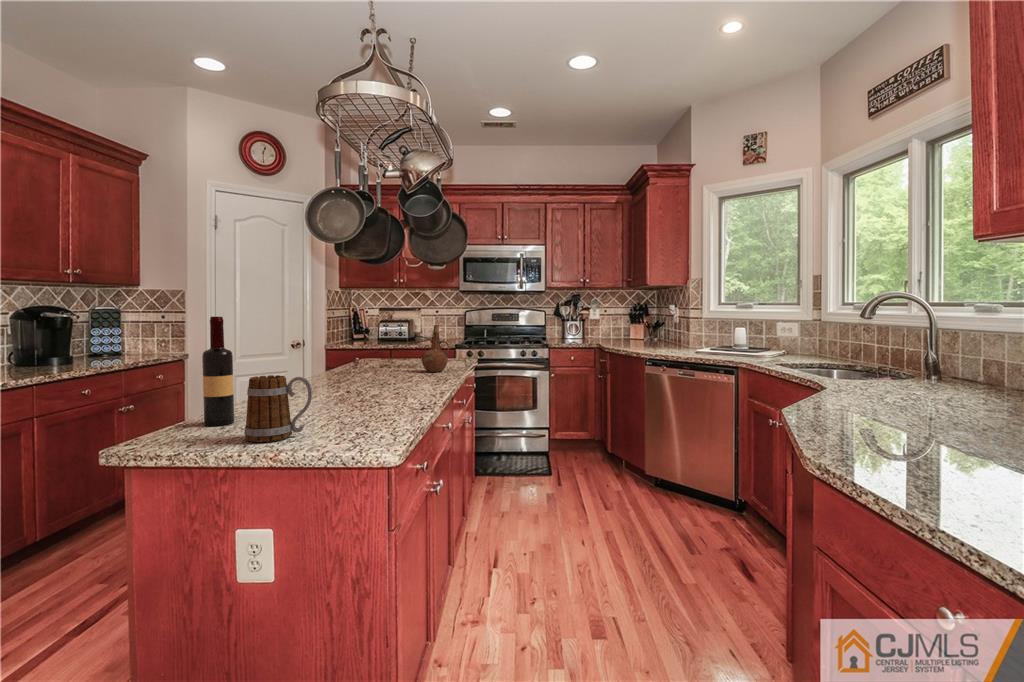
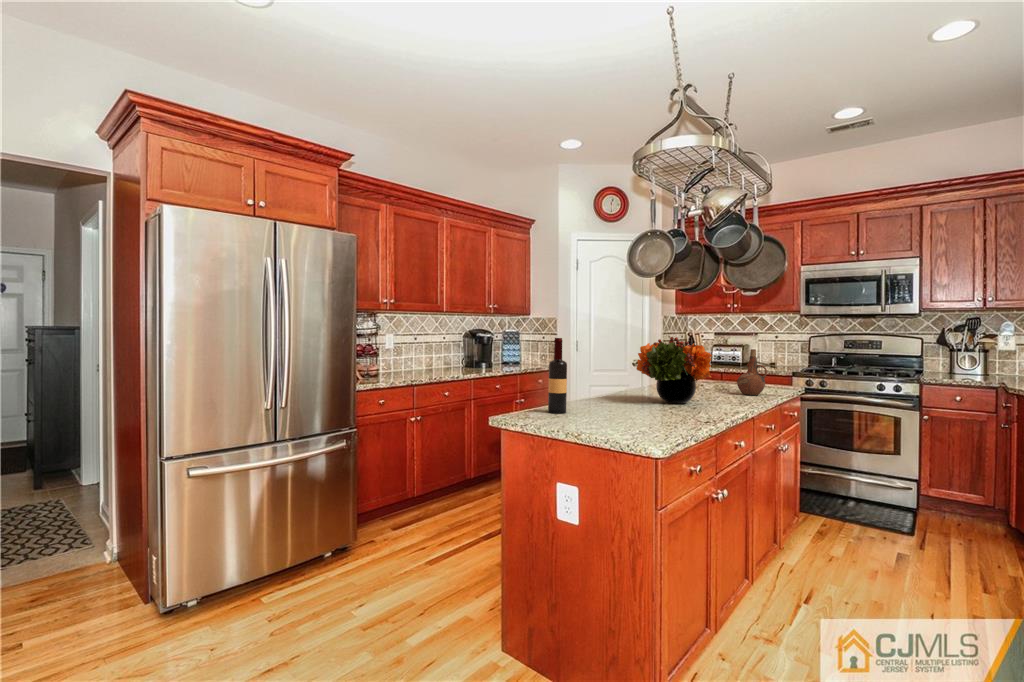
flower arrangement: none [319,313,409,390] -> present [636,337,712,404]
mug: present [245,375,312,442] -> none [567,380,612,426]

